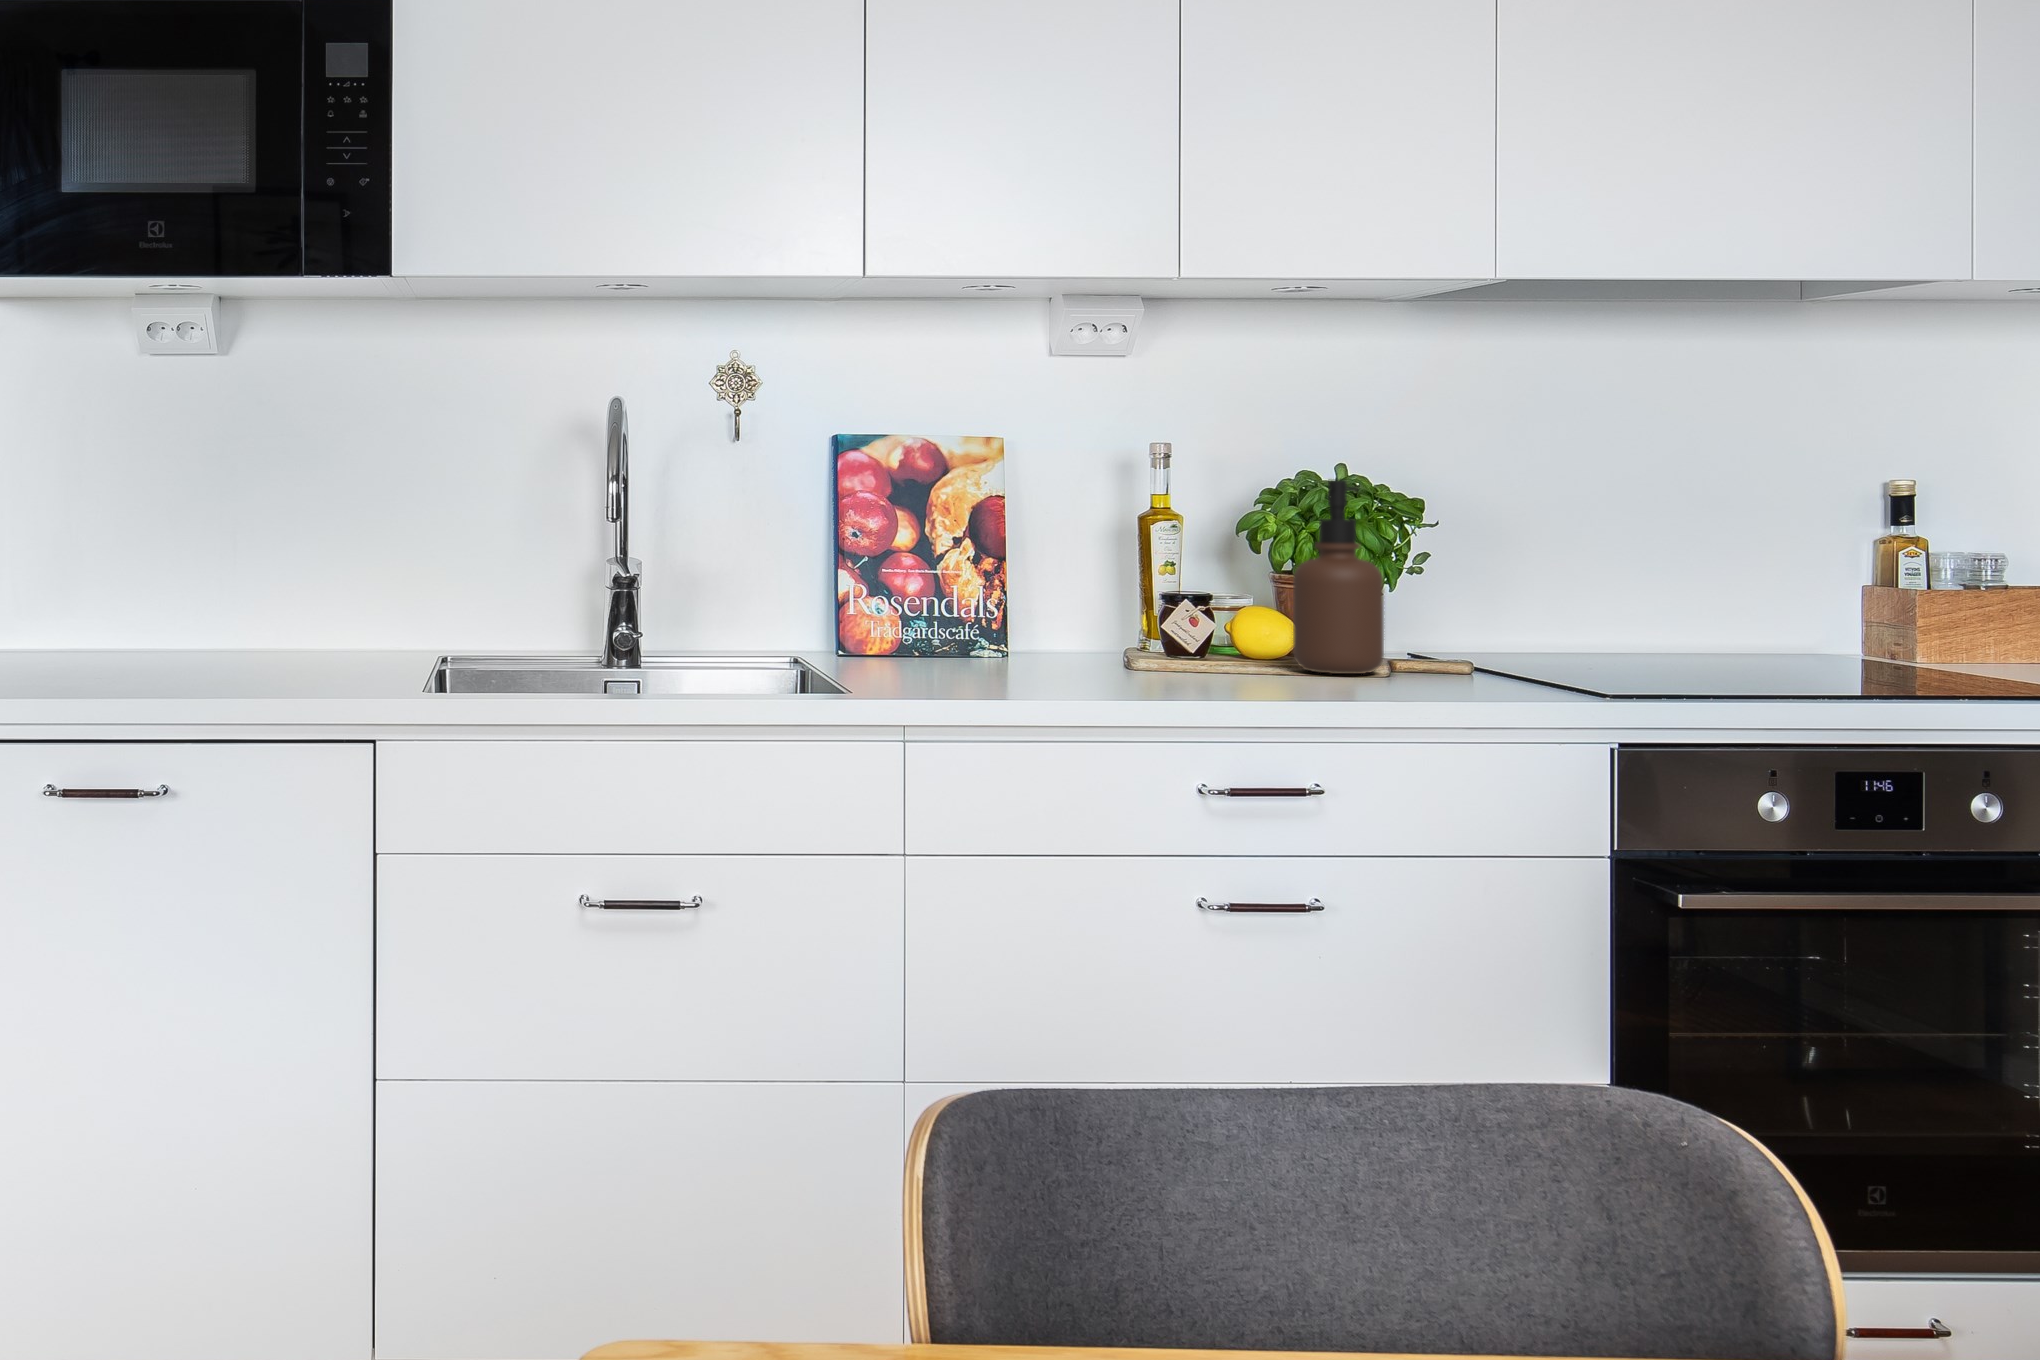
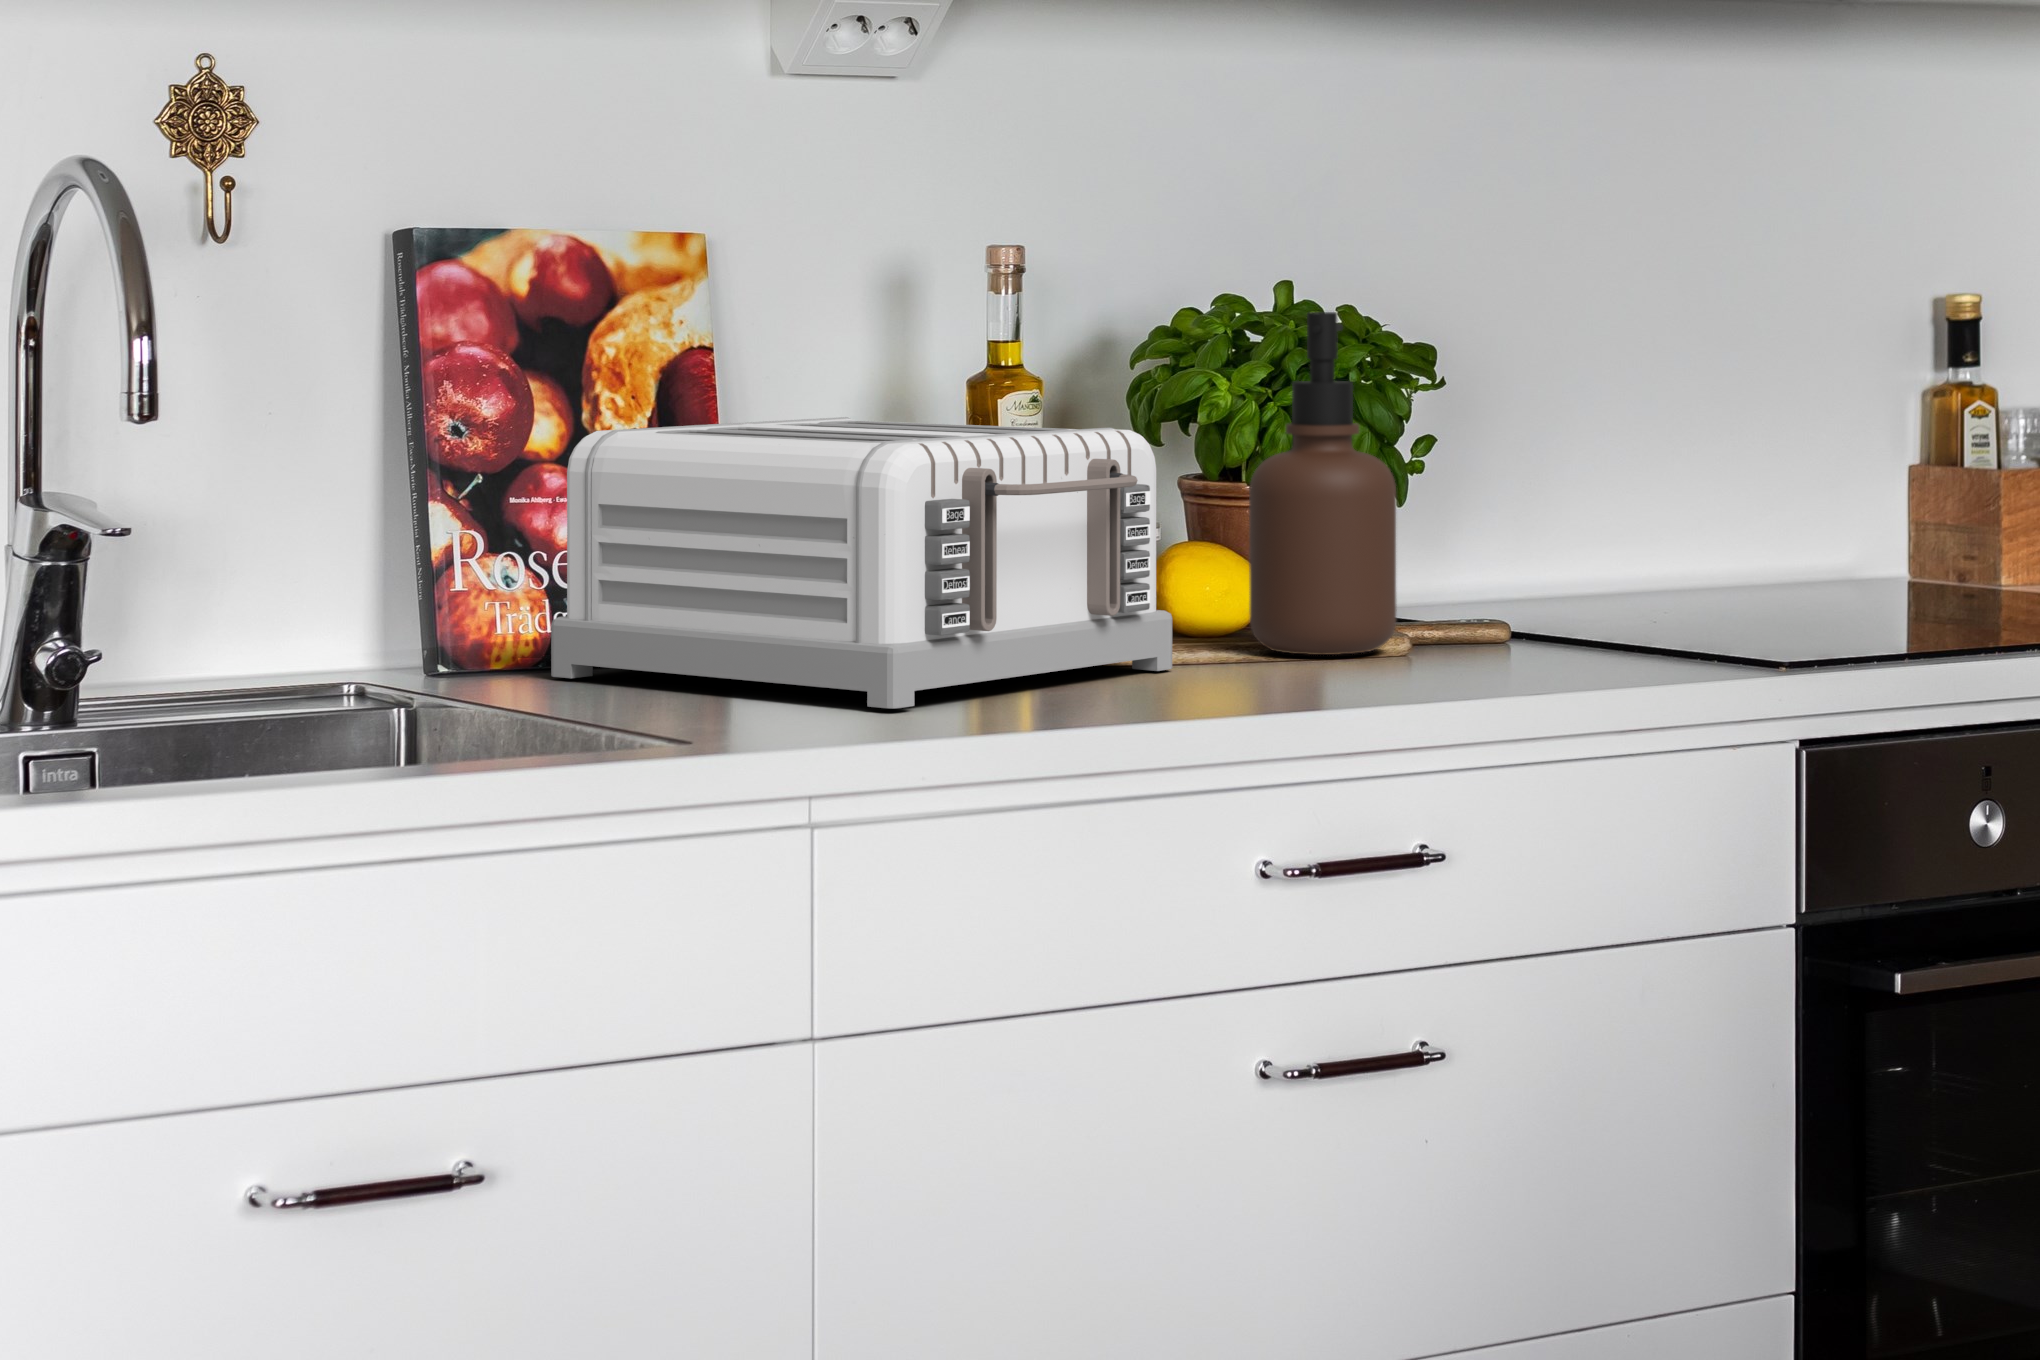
toaster: none [894,534,1226,683] -> present [551,417,1172,708]

